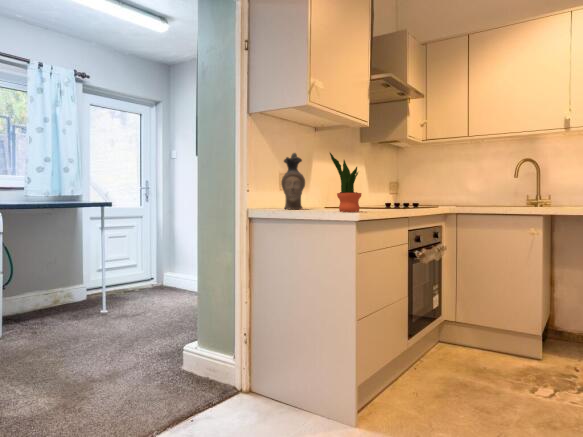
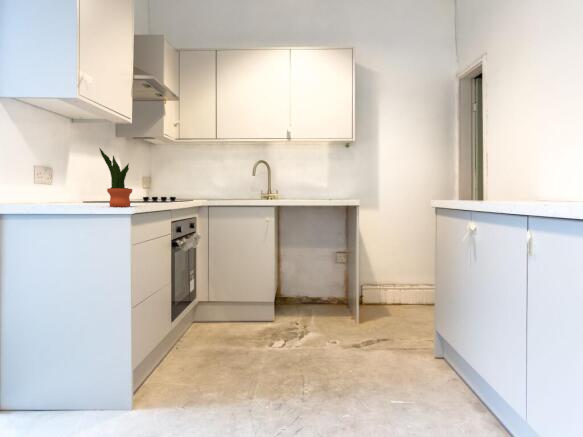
ceramic pitcher: present [281,153,305,209] -> none [36,143,65,203]

